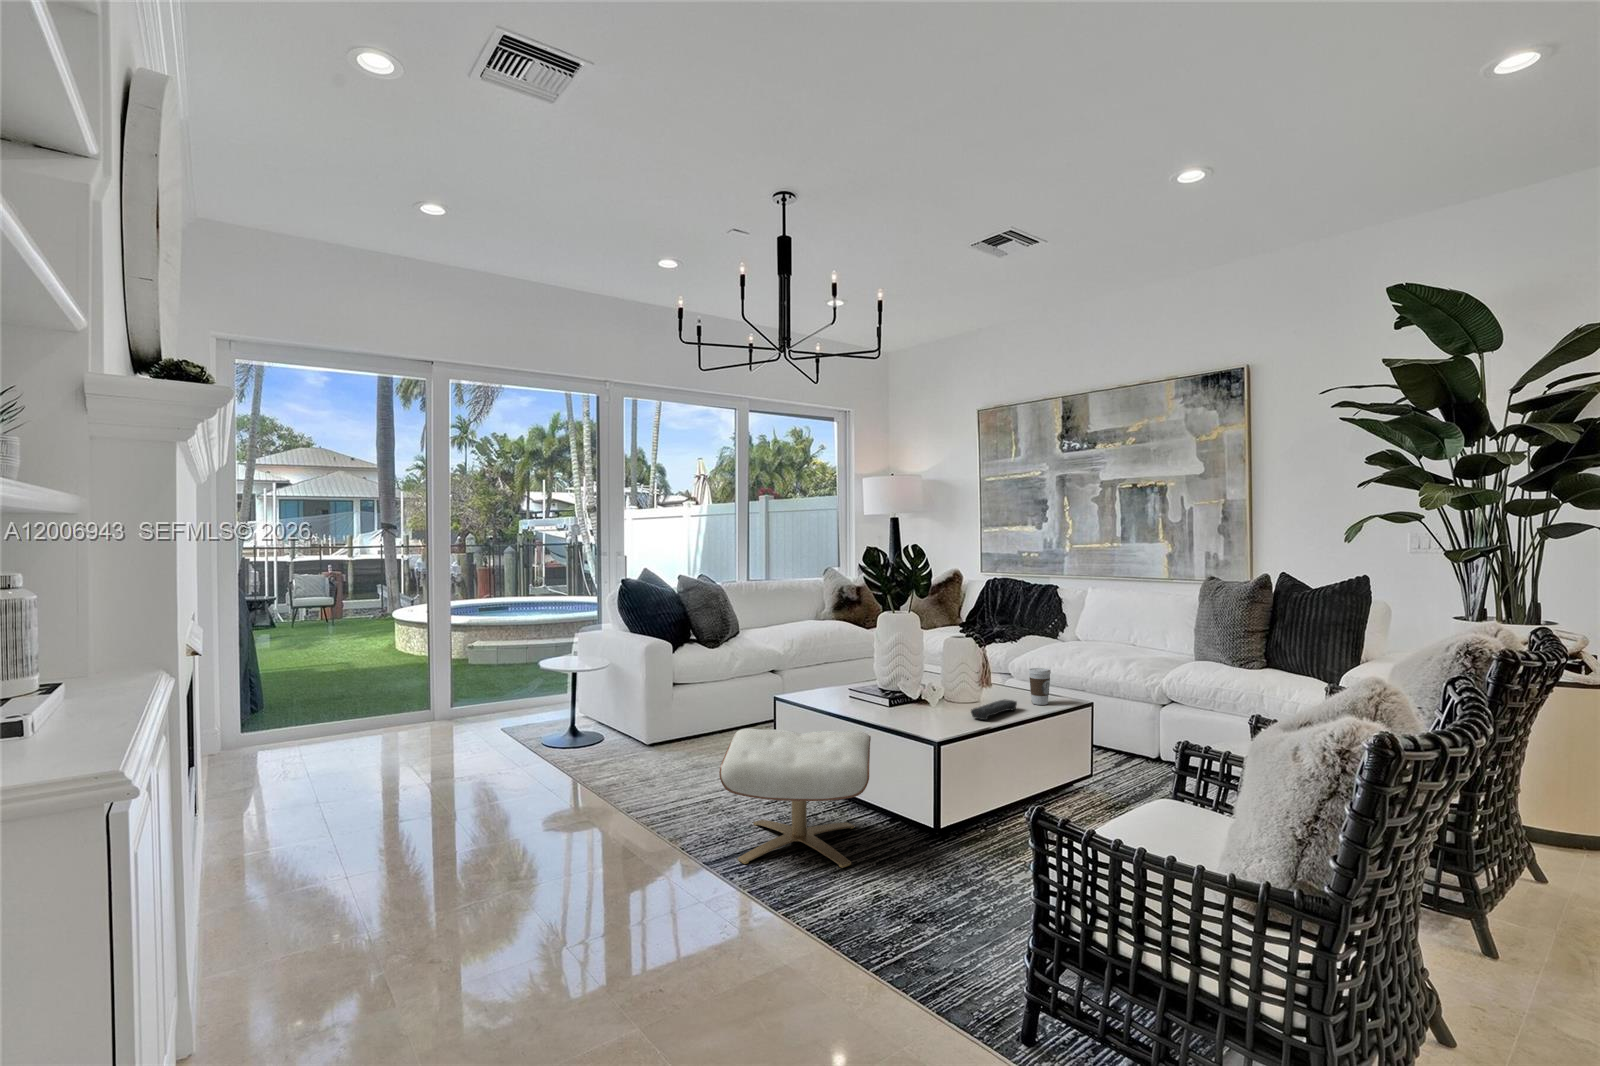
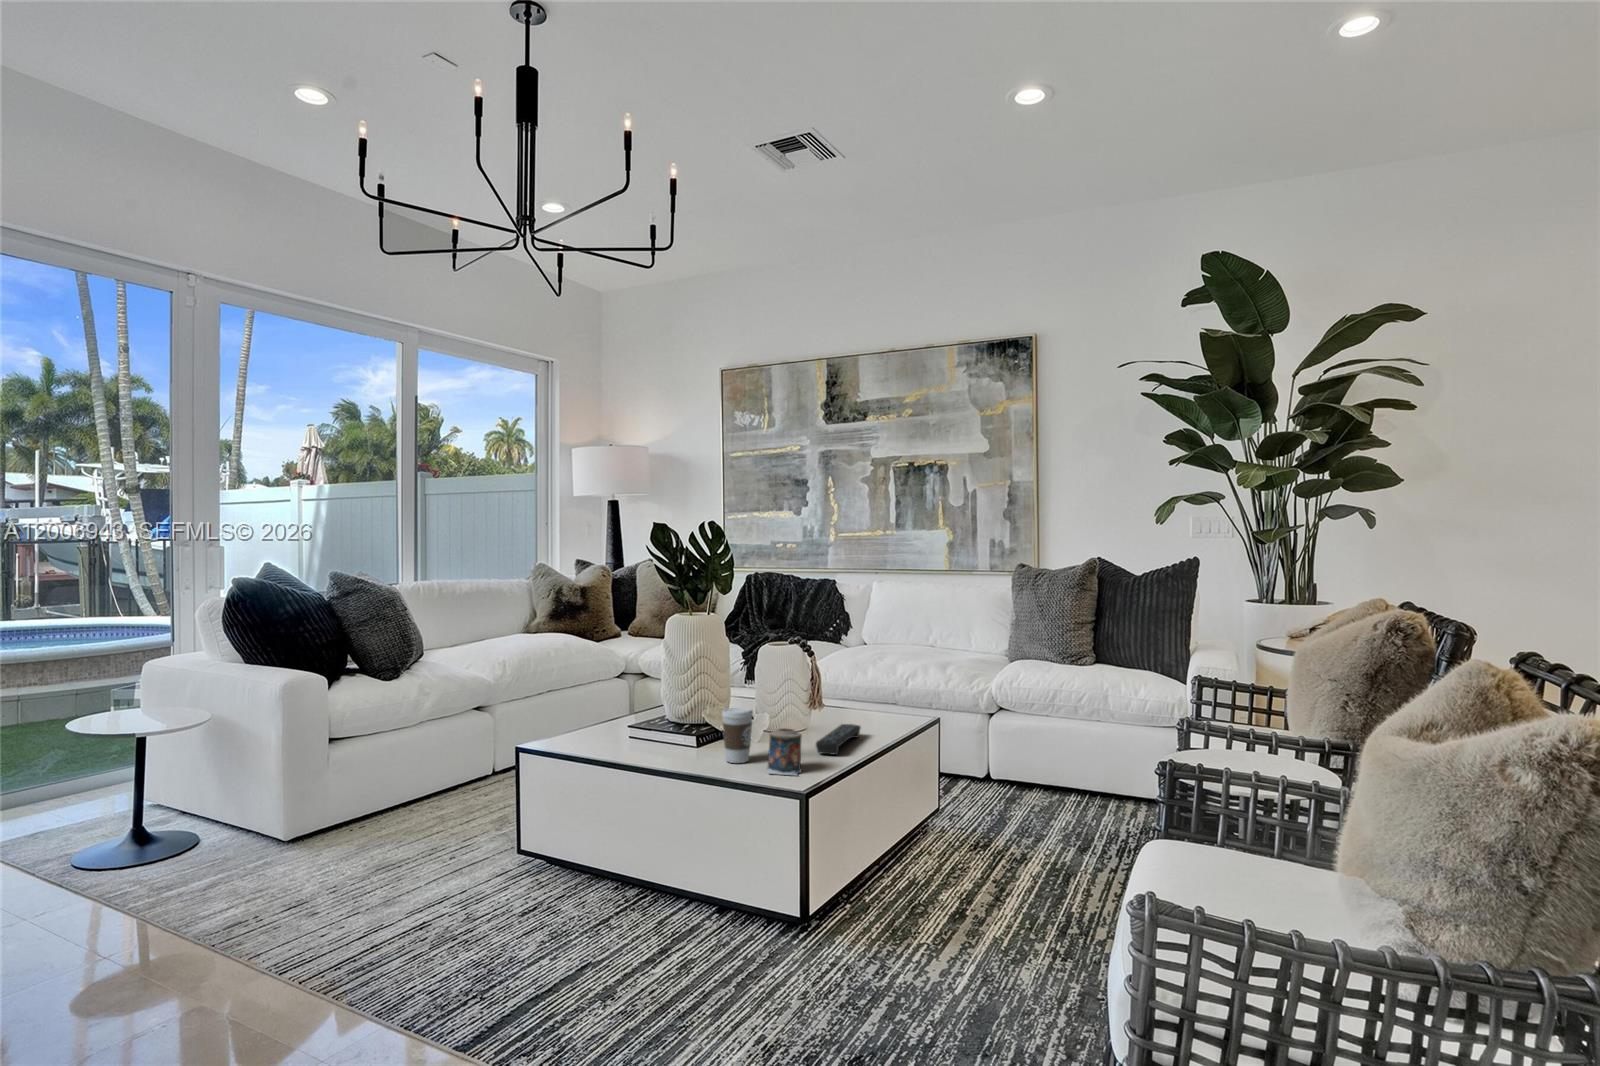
coffee cup: present [1029,668,1051,705] -> present [722,708,753,763]
candle: none [925,697,952,731] -> present [767,728,802,775]
ottoman: present [719,728,871,868] -> none [484,790,727,1032]

